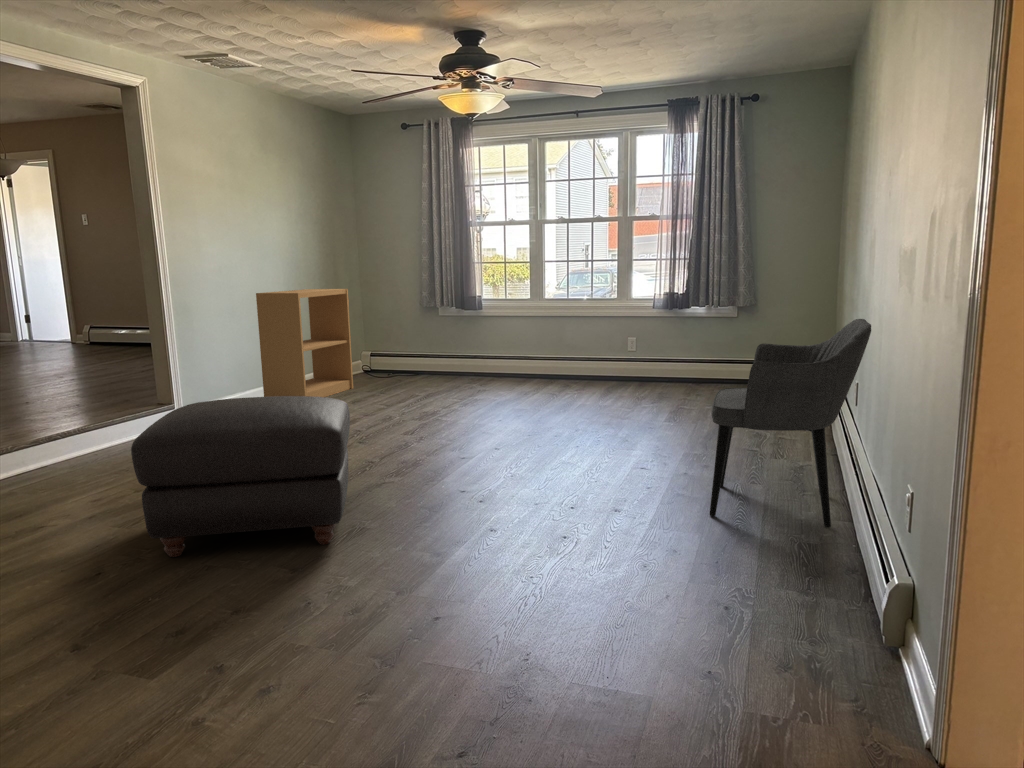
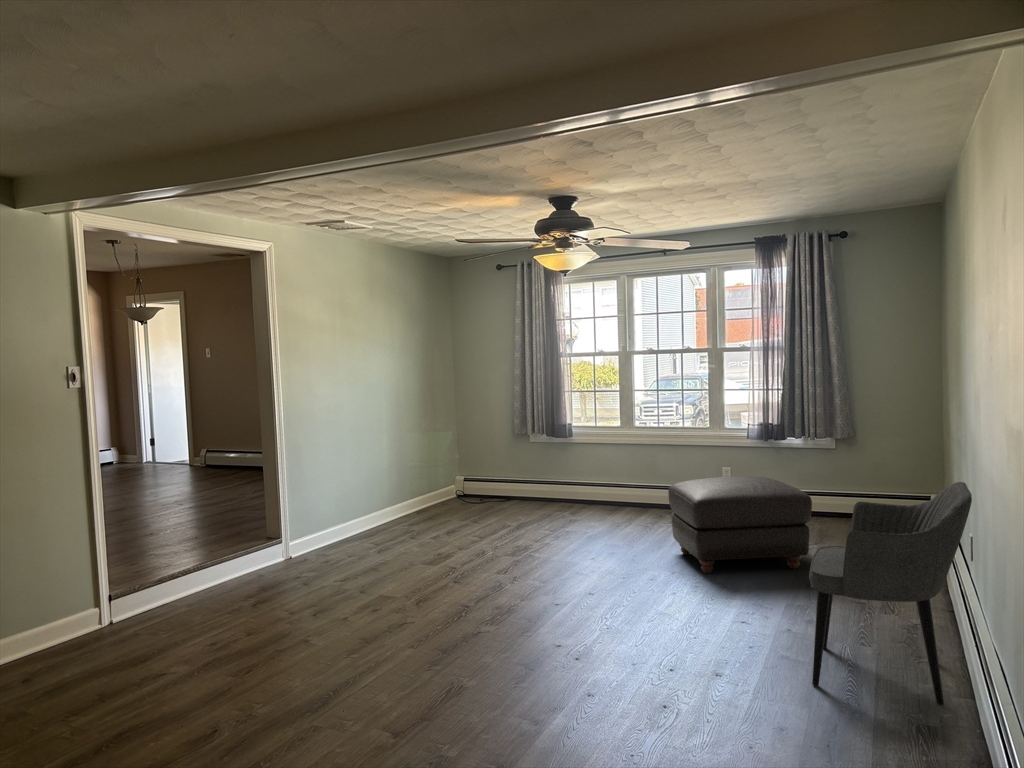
bookshelf: present [256,289,353,397] -> none [360,422,448,536]
ottoman: present [131,396,350,557] -> present [668,476,812,573]

